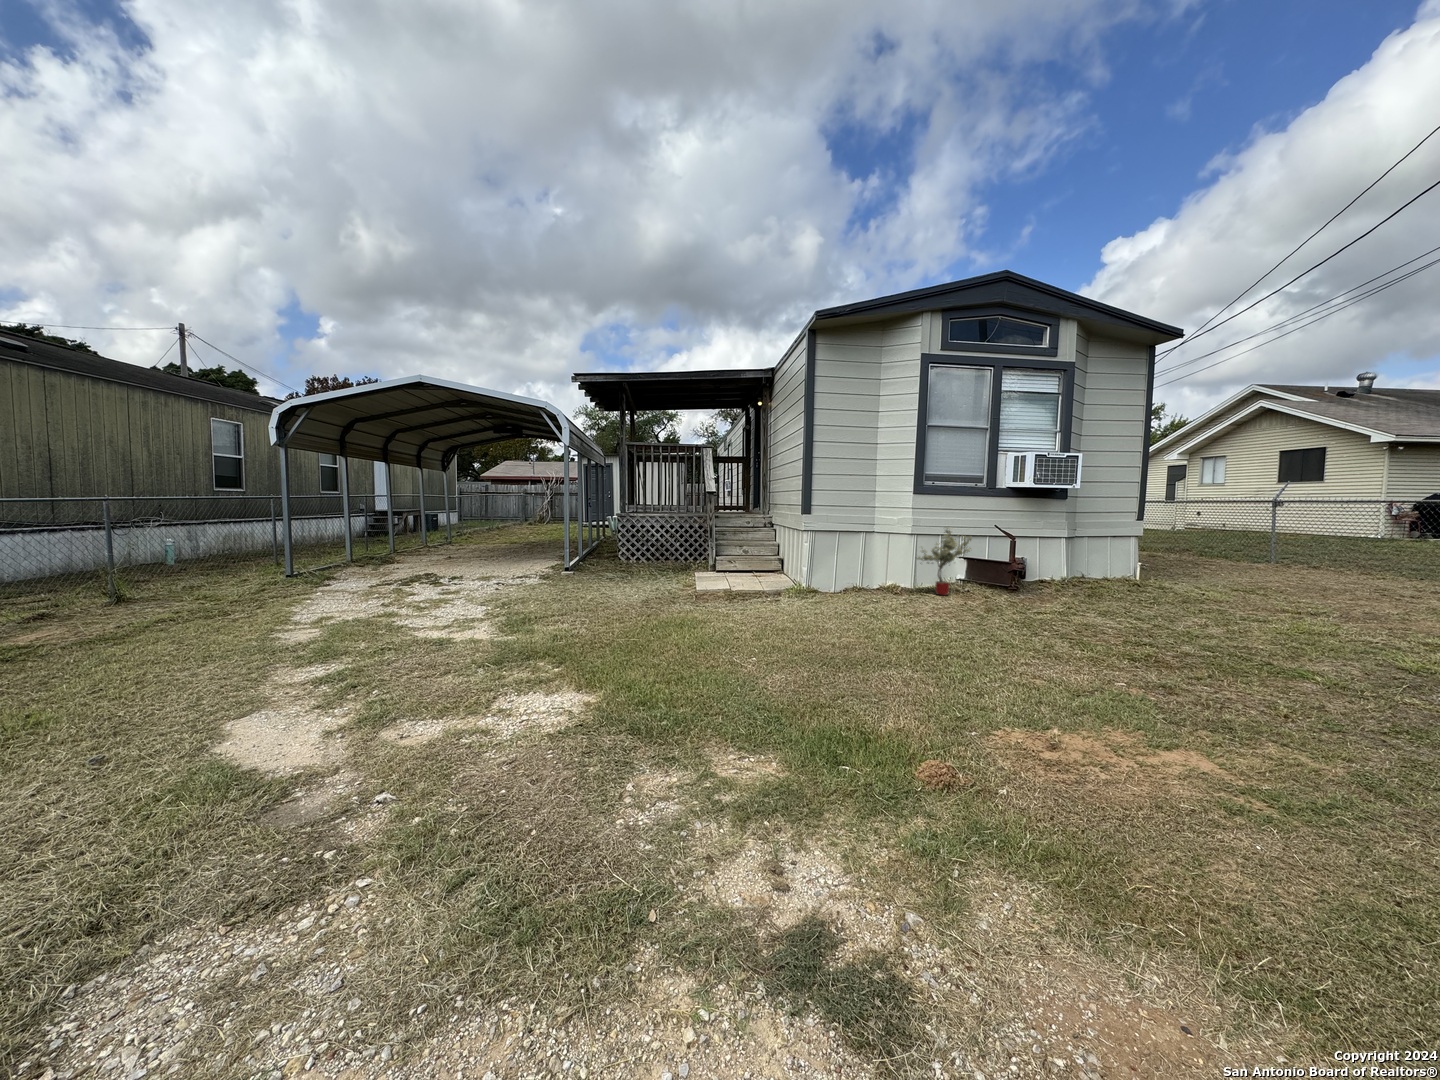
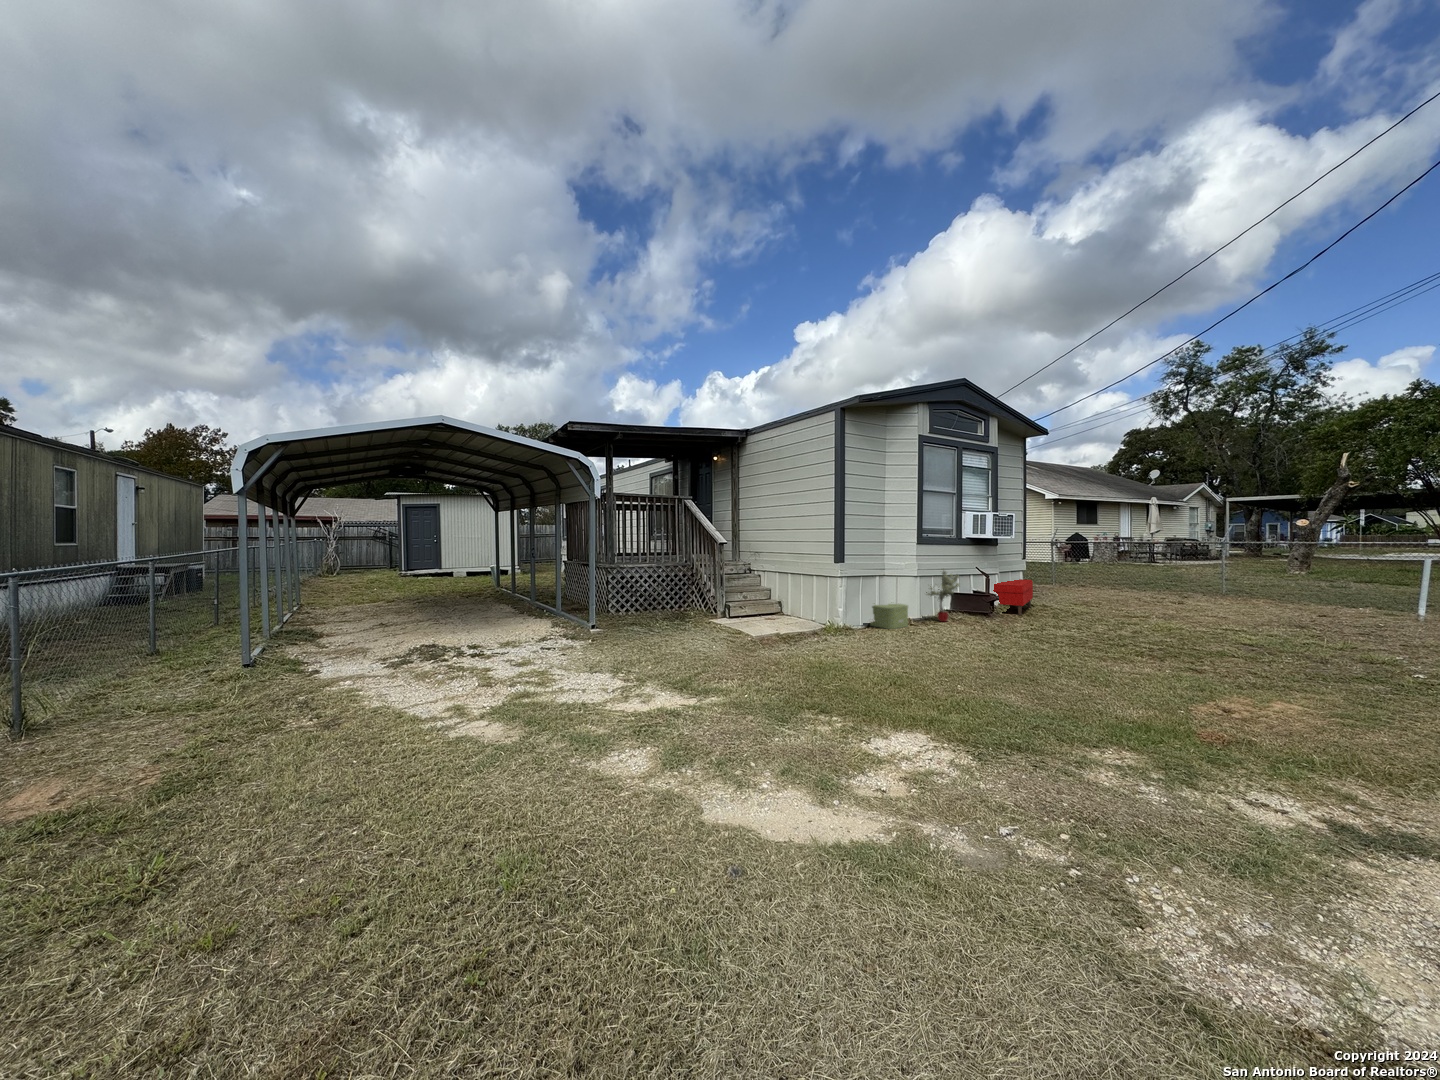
bench: none [1037,548,1128,597] -> present [993,579,1033,615]
storage box: none [840,565,885,597] -> present [870,603,908,629]

